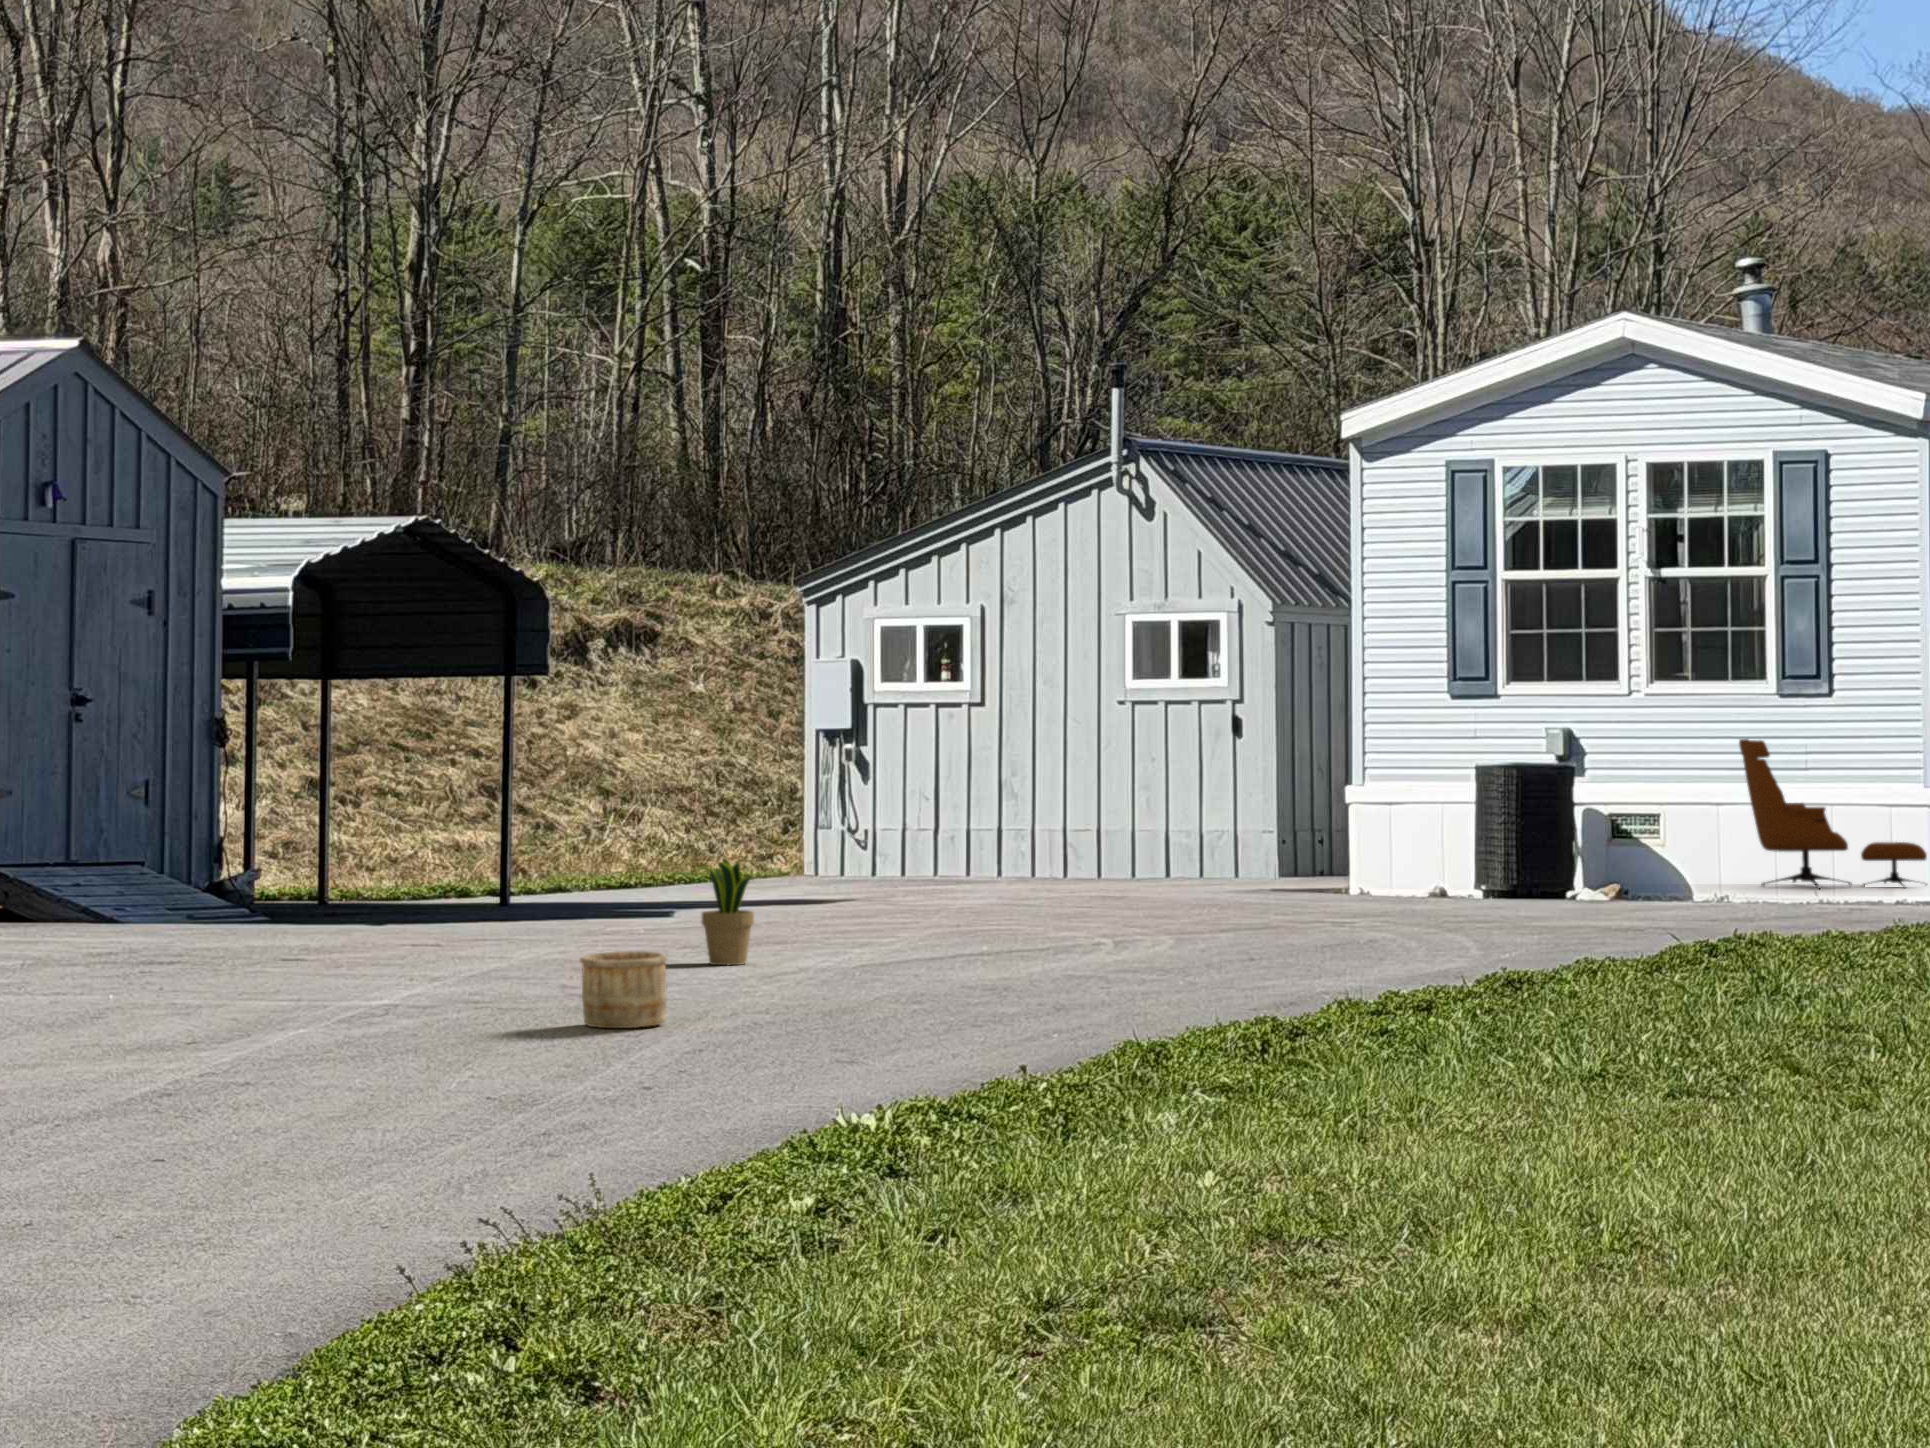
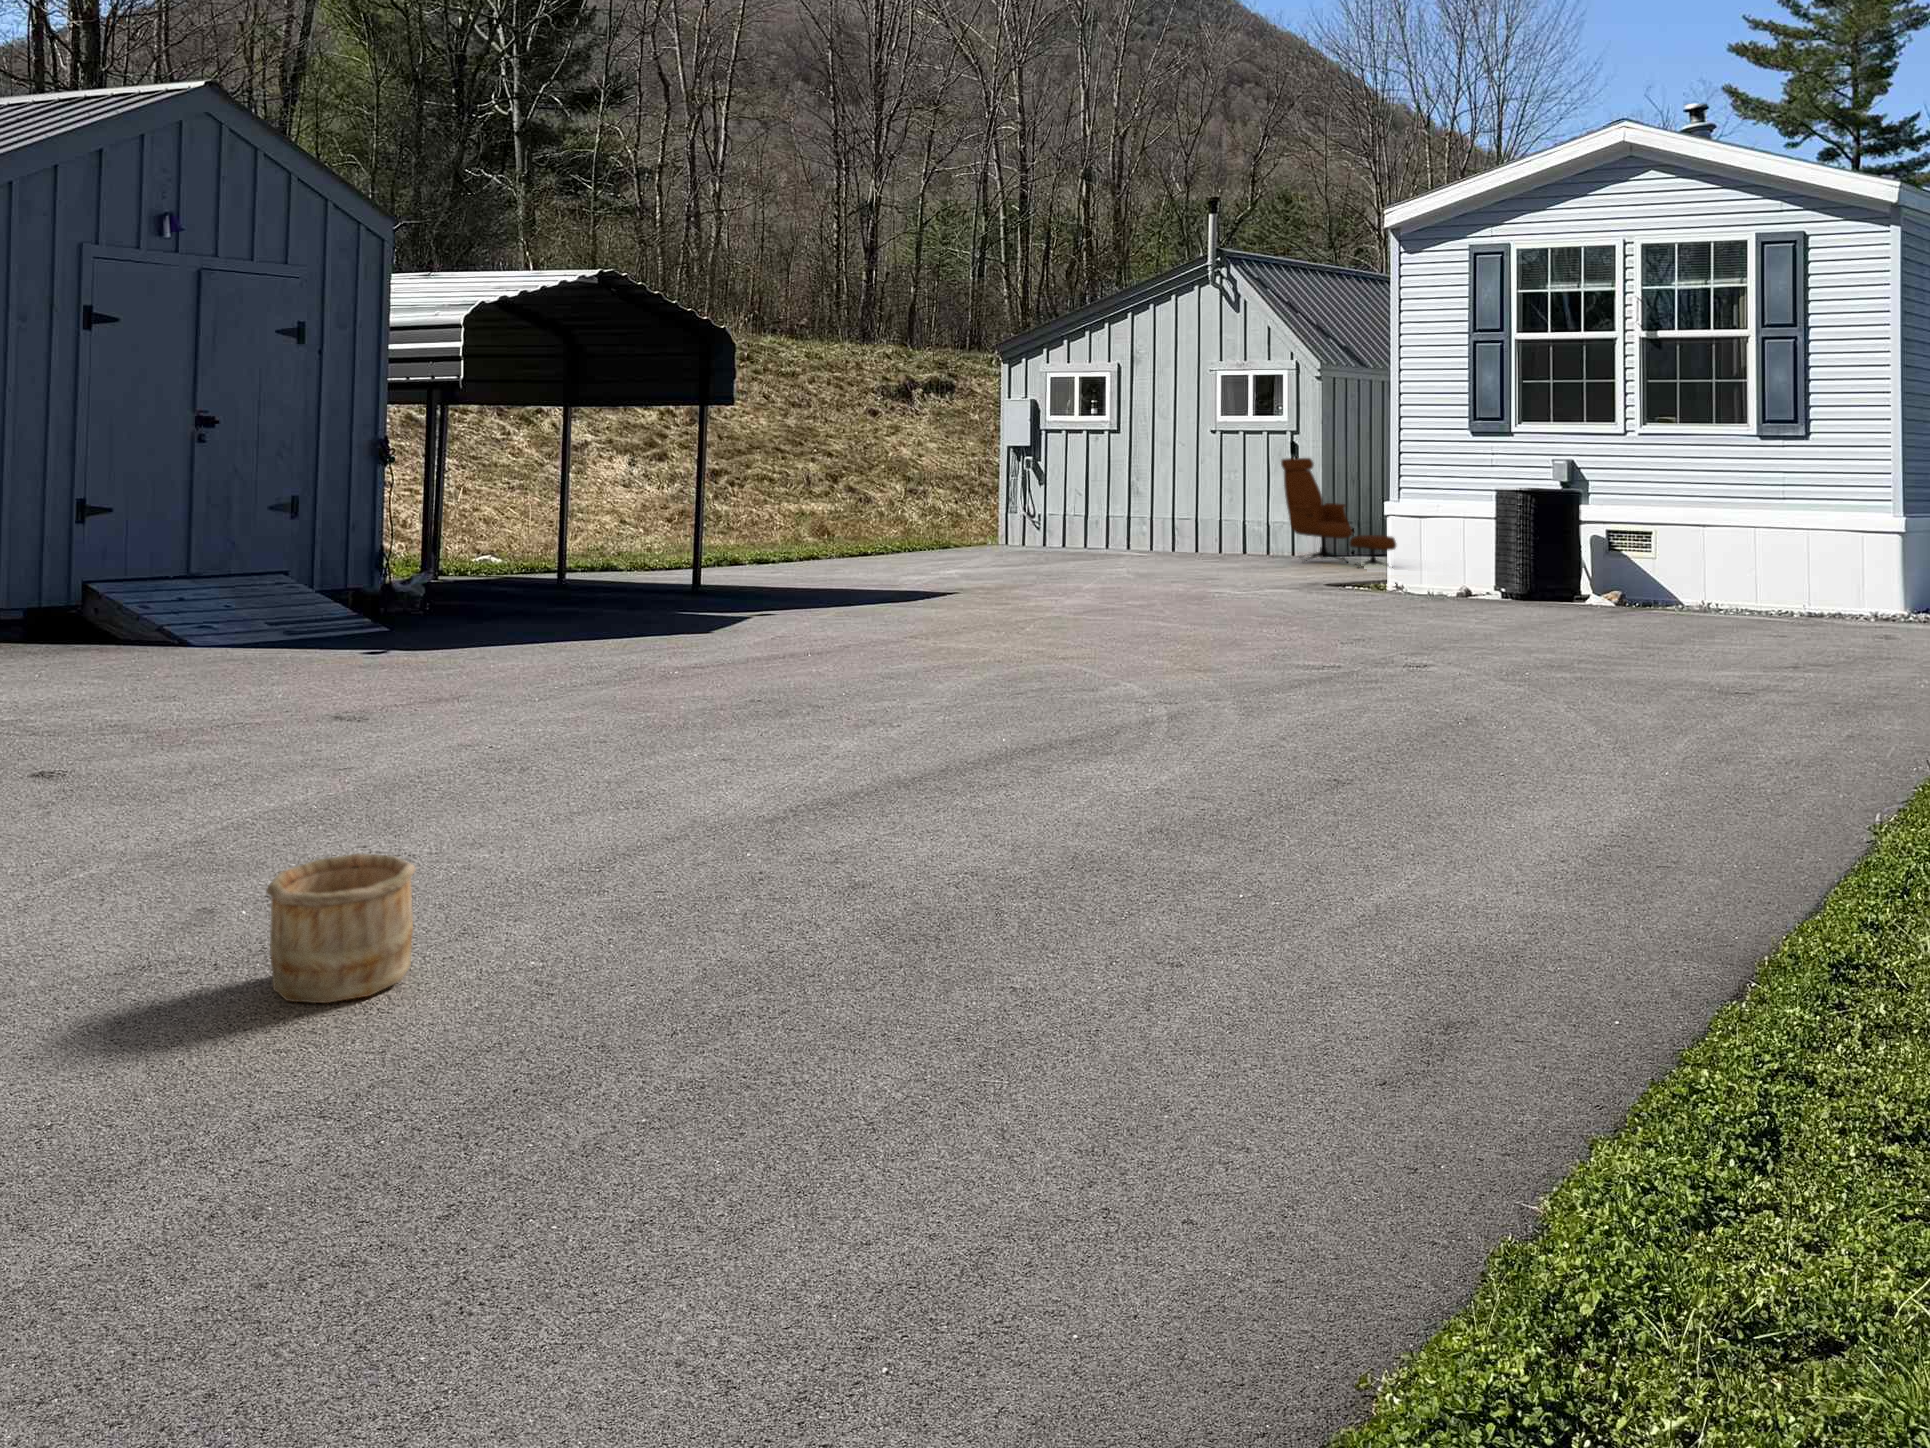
lounge chair: present [1739,739,1927,889] -> present [1281,458,1396,566]
potted plant: present [701,859,754,965] -> none [700,623,770,745]

